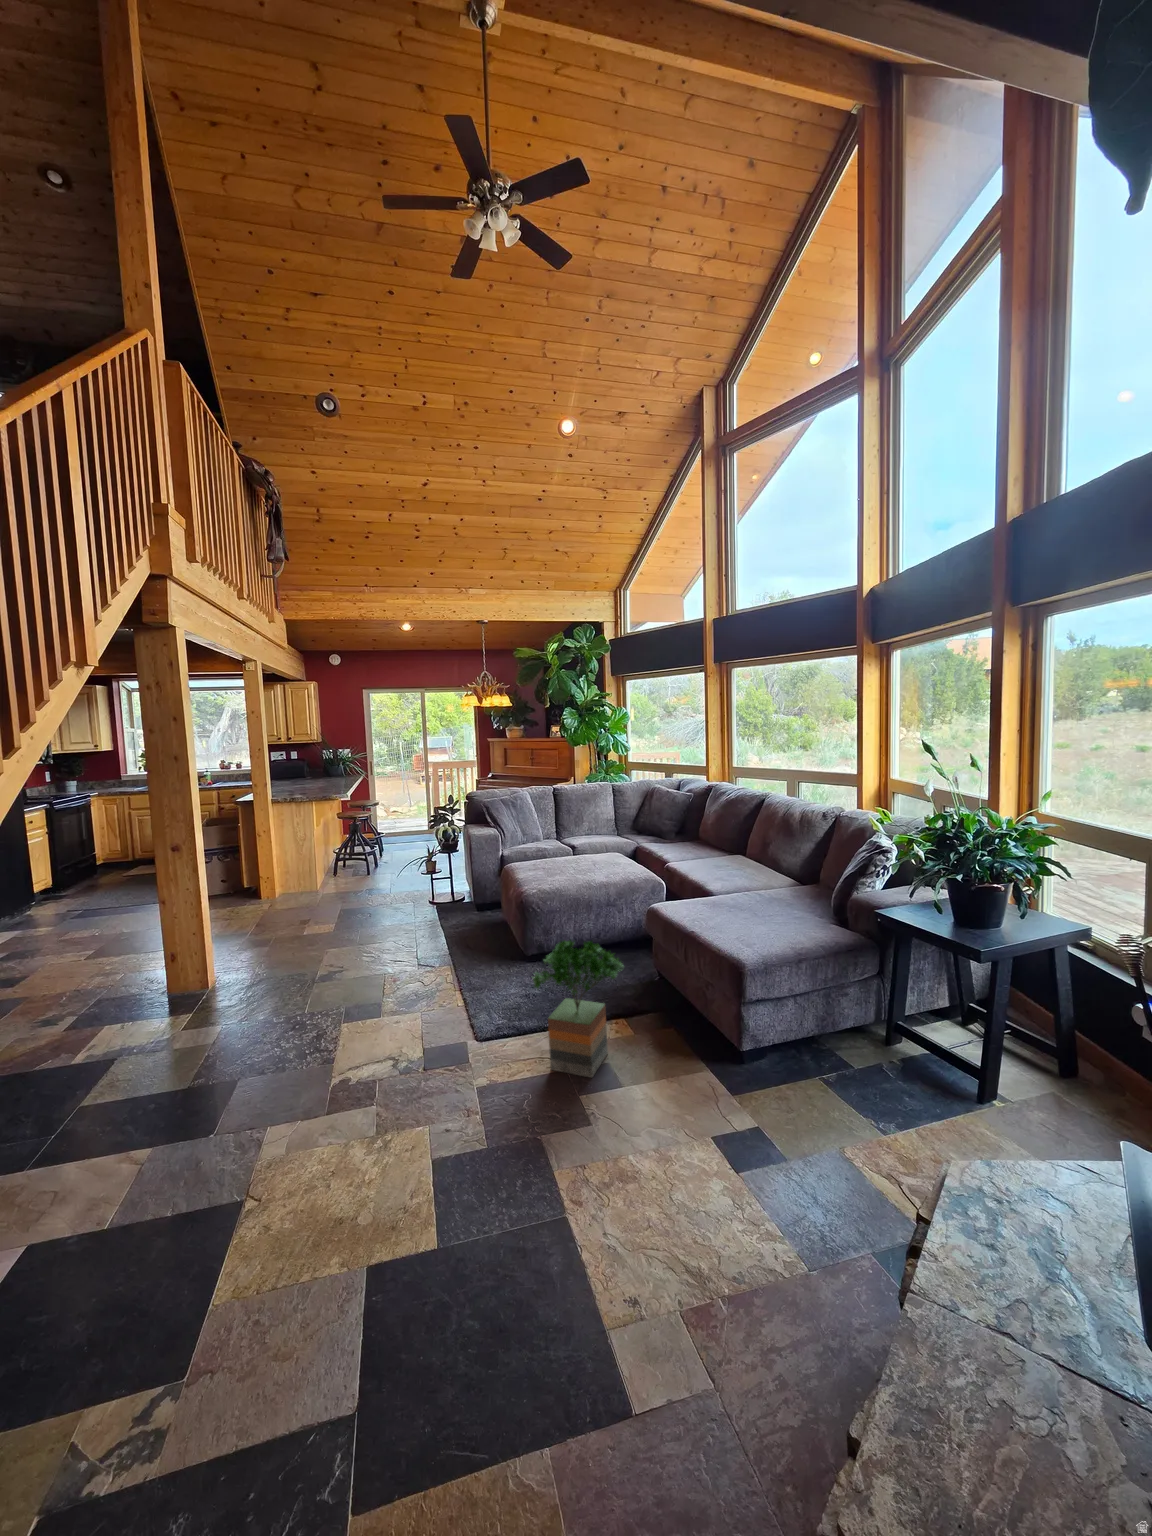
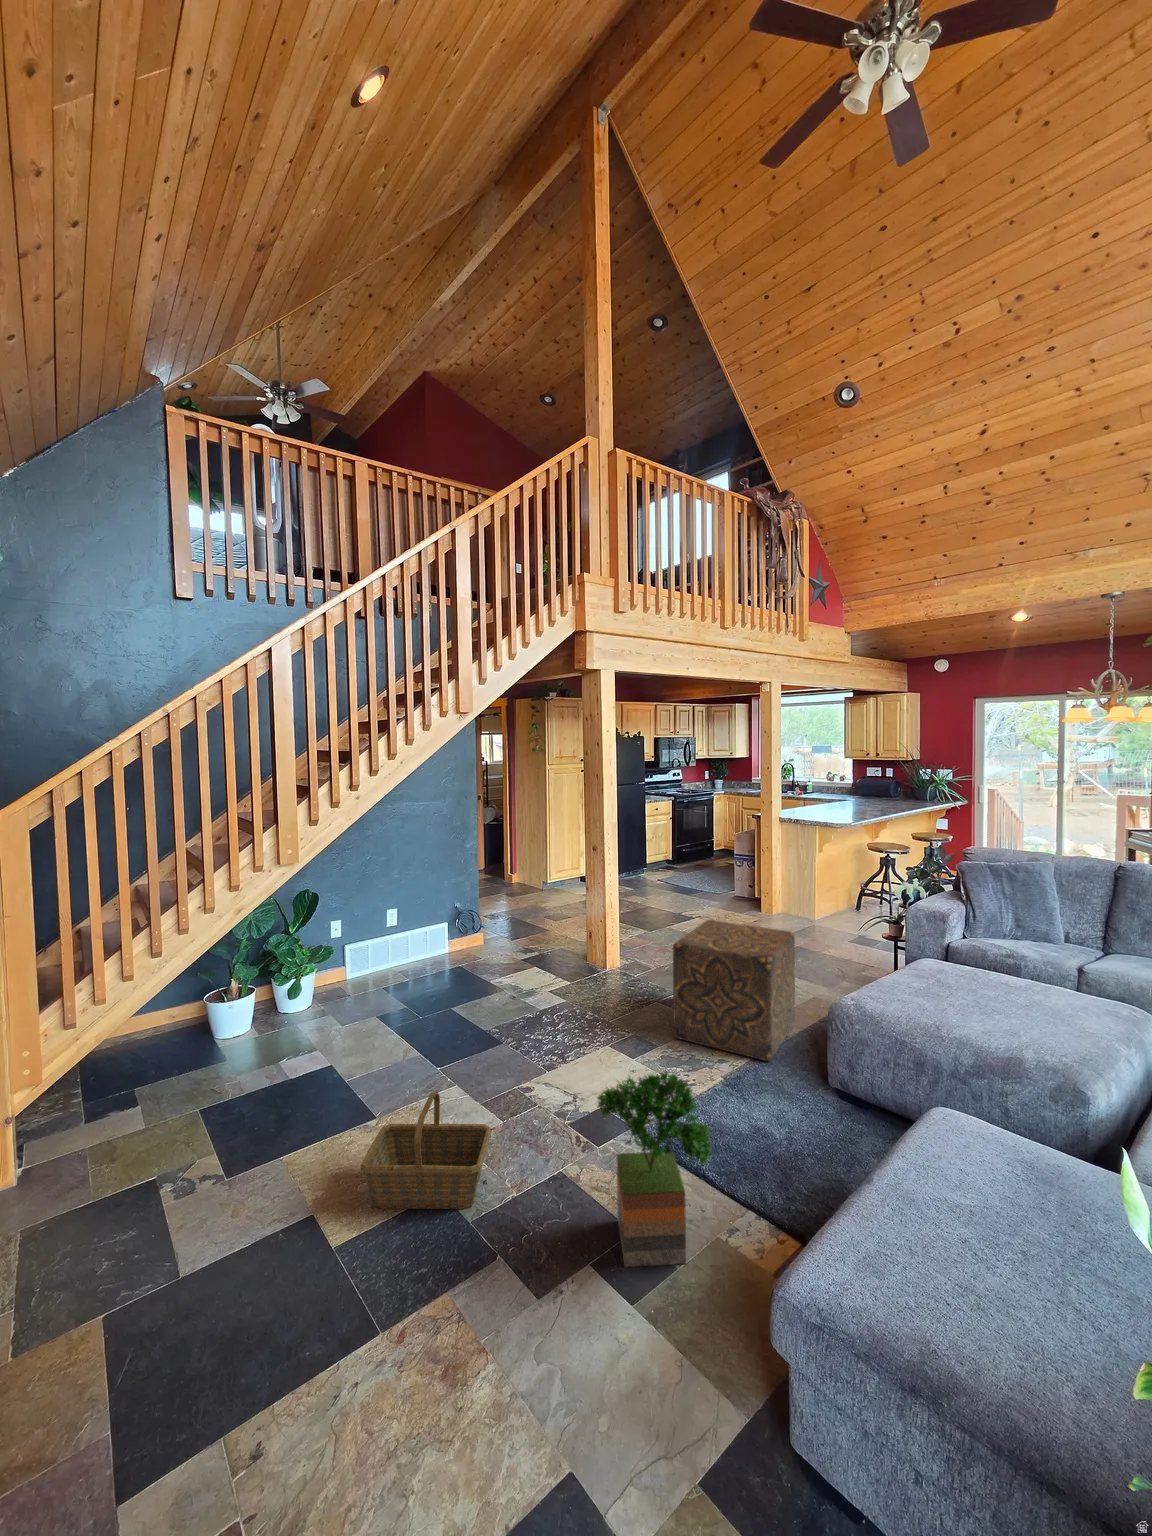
ottoman: none [354,867,466,987] -> present [673,920,795,1061]
basket: none [340,1075,475,1214] -> present [361,1093,491,1209]

